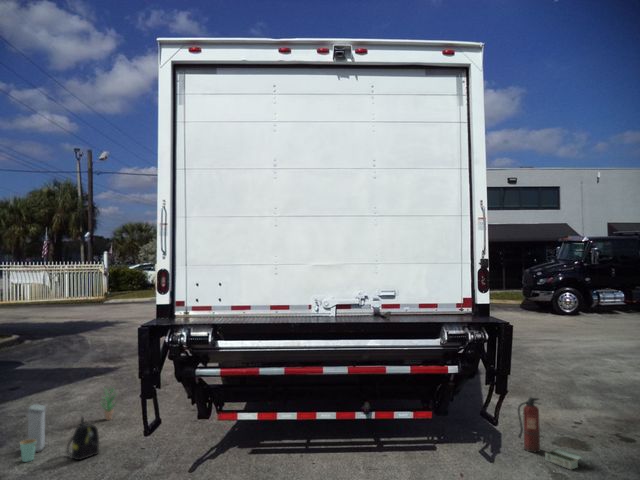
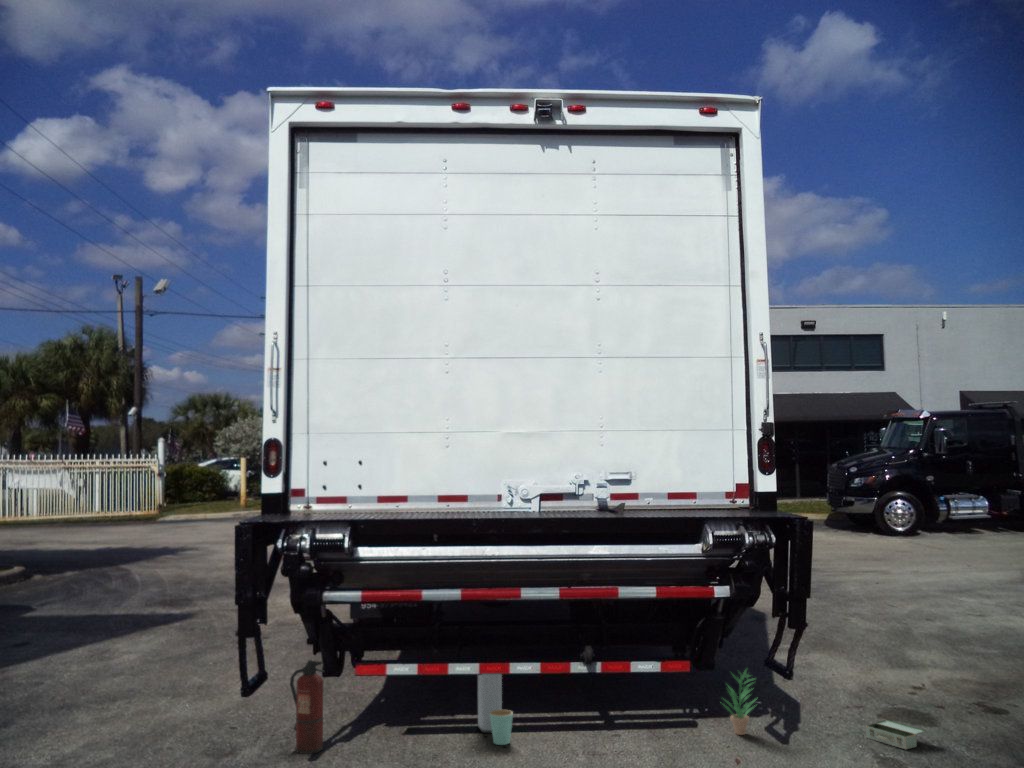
potted plant: present [102,389,116,420] -> present [724,669,757,735]
fire extinguisher: present [518,397,540,452] -> present [290,660,324,754]
trash can: present [20,404,46,462] -> present [478,674,513,745]
backpack: present [67,418,100,460] -> none [113,676,167,744]

